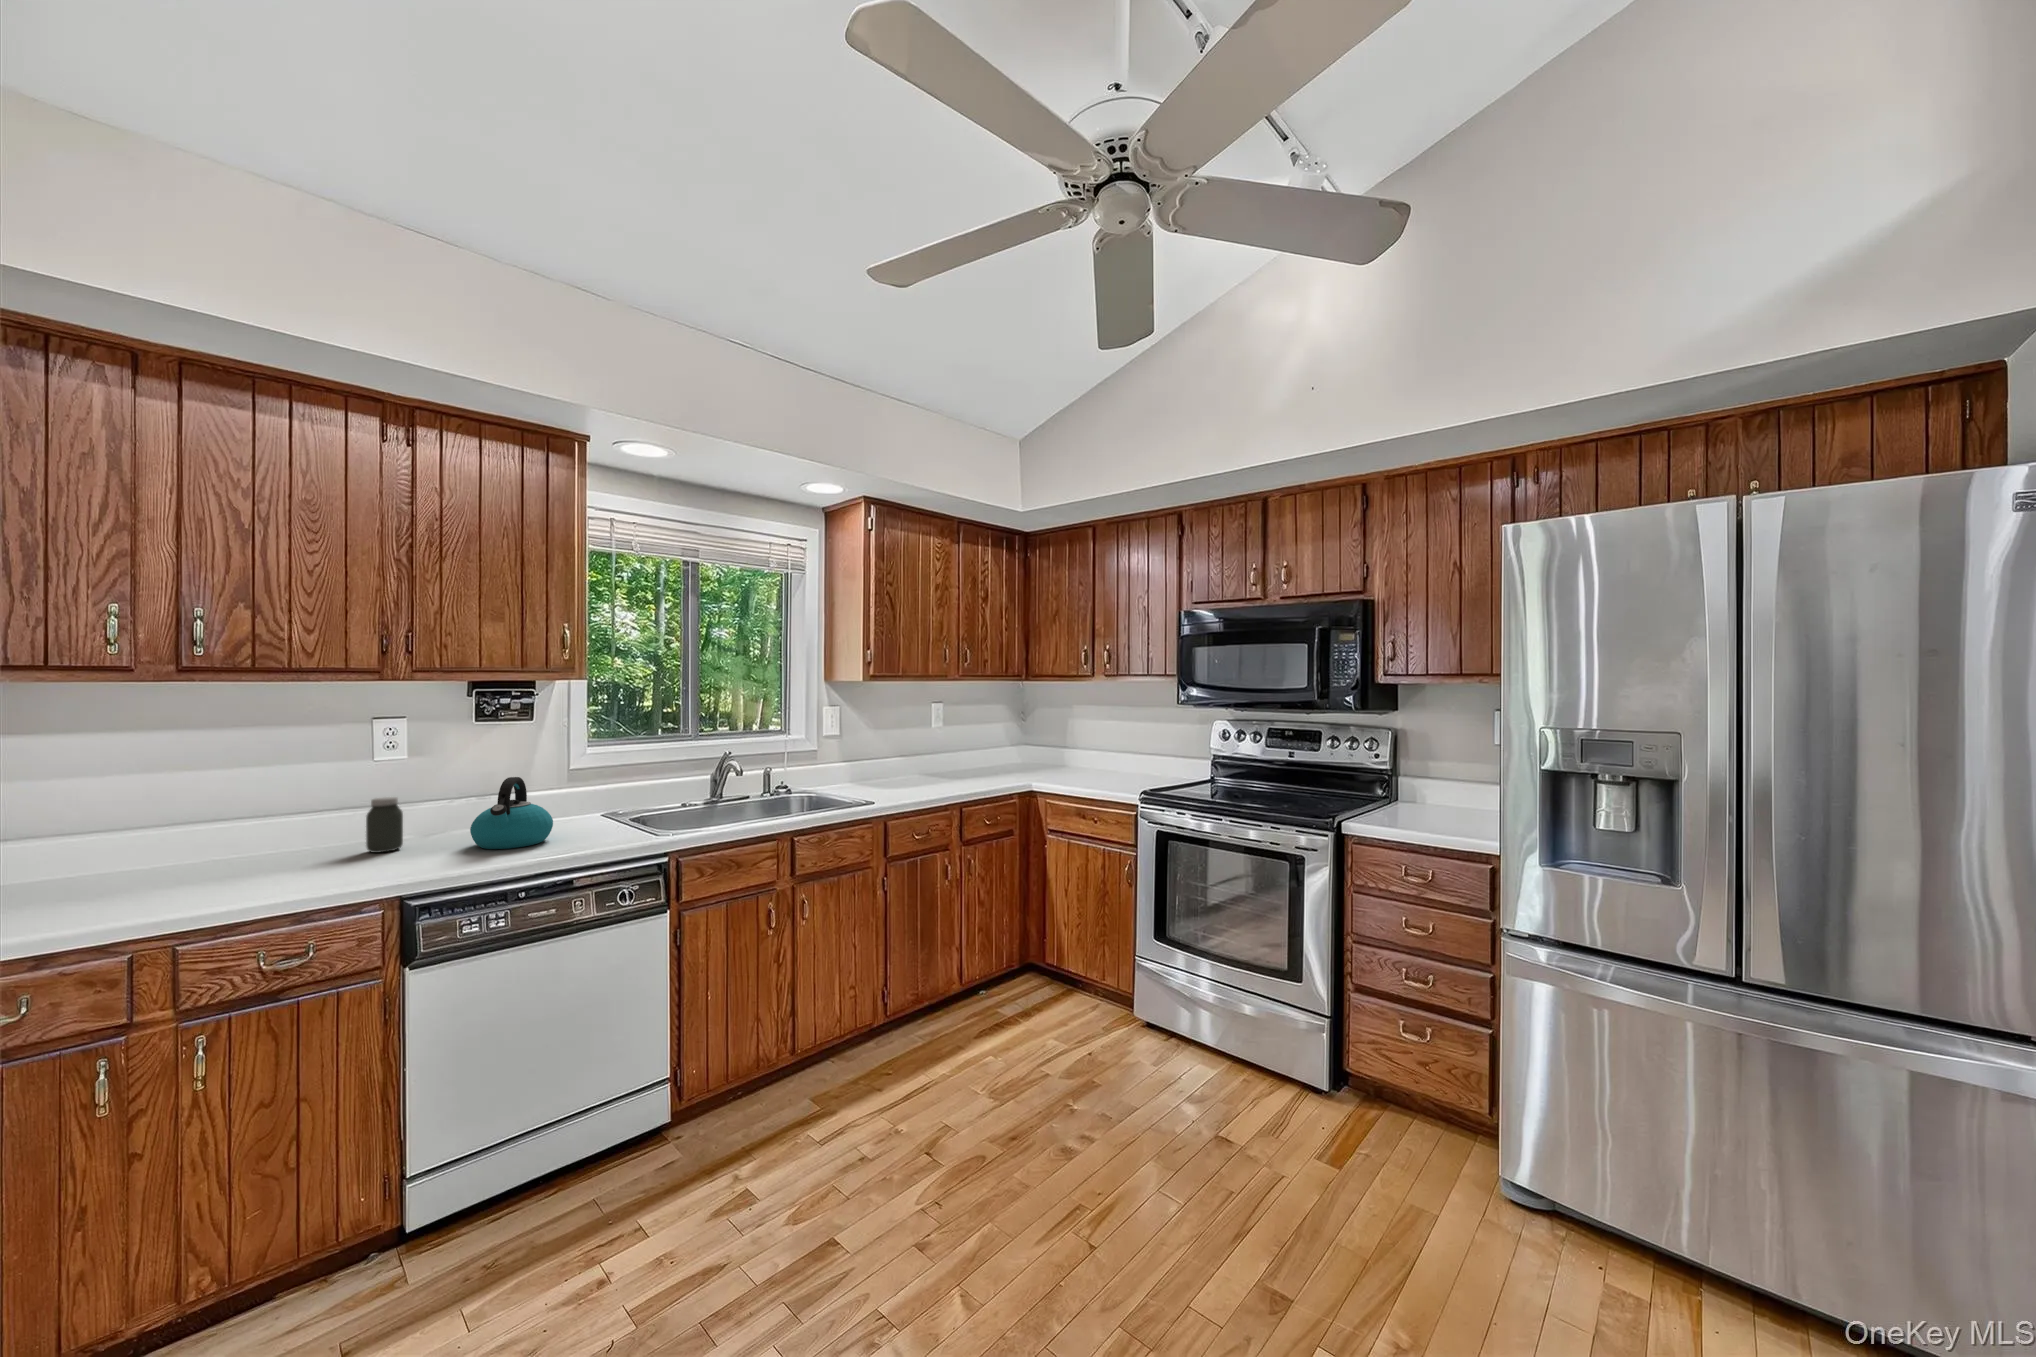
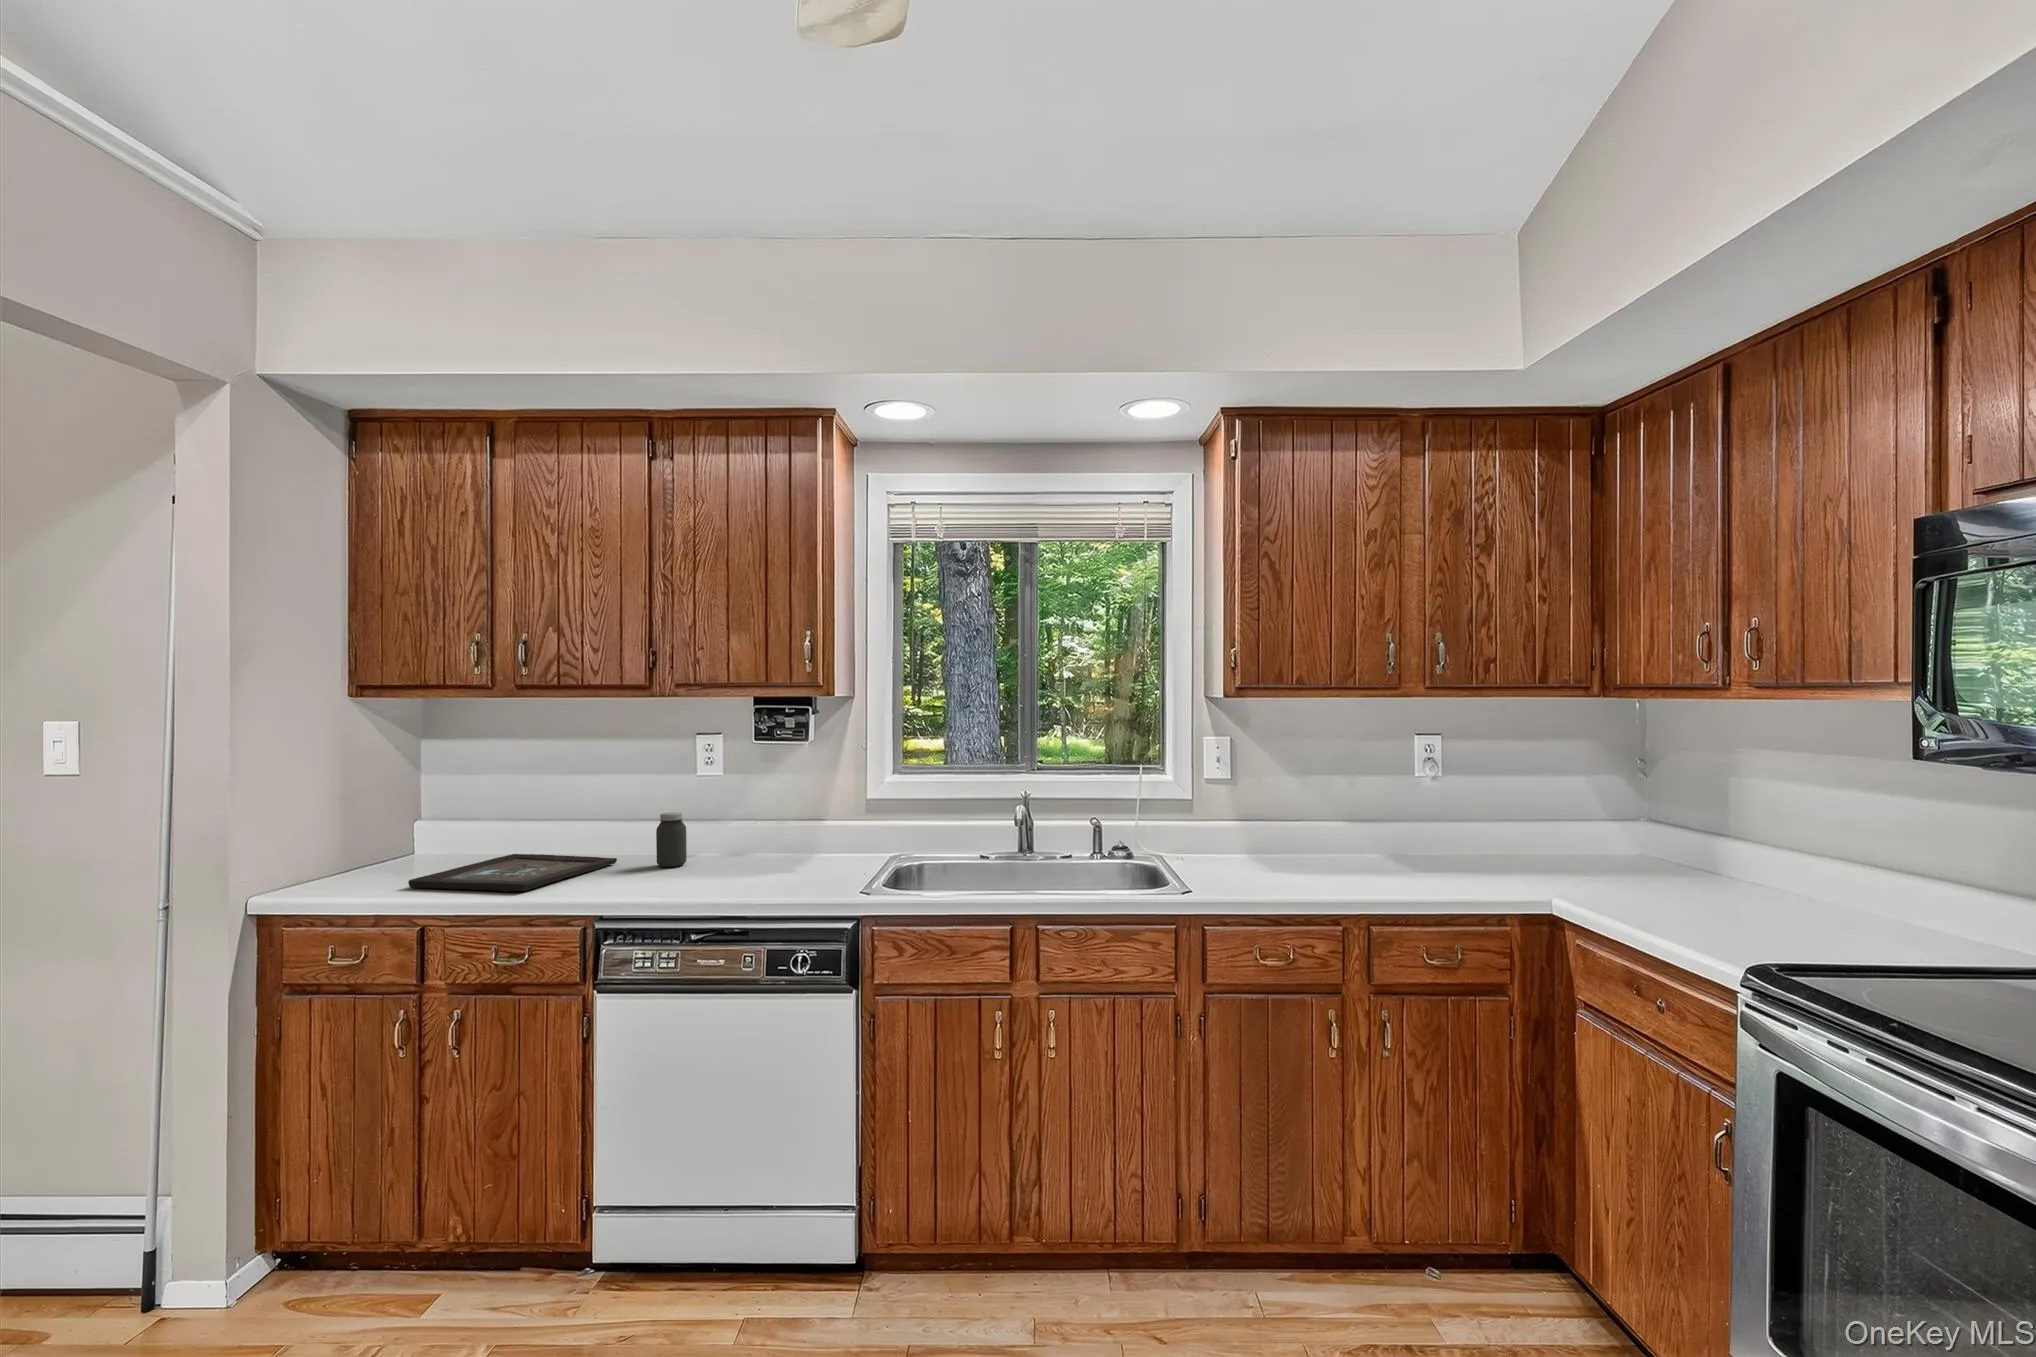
kettle: present [470,777,553,849] -> none [708,803,790,882]
tray: none [59,853,305,918] -> present [408,854,617,892]

